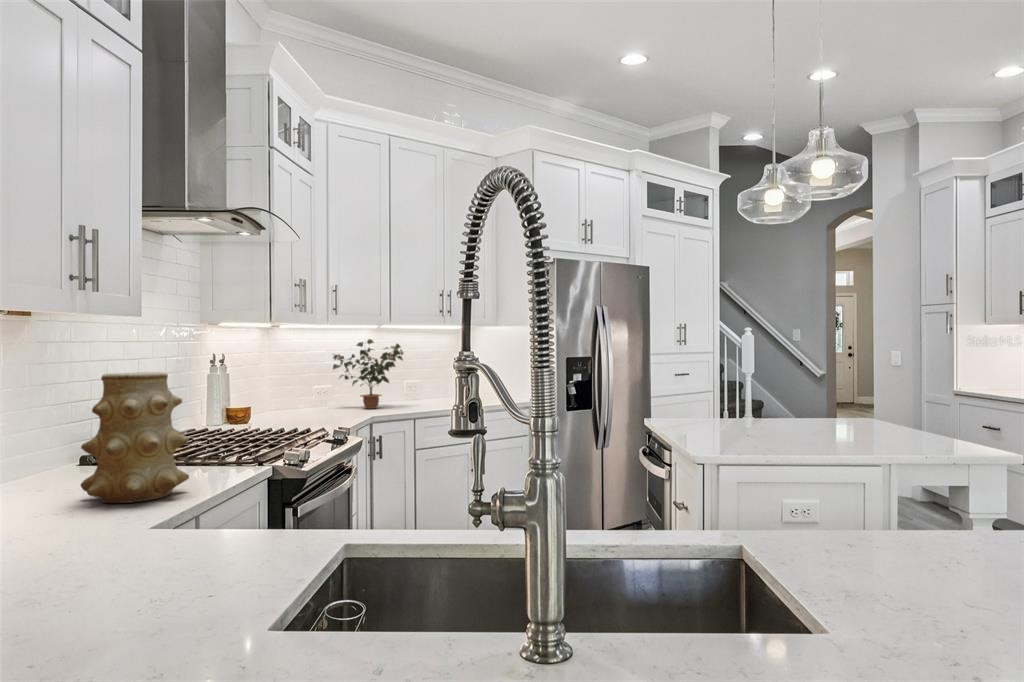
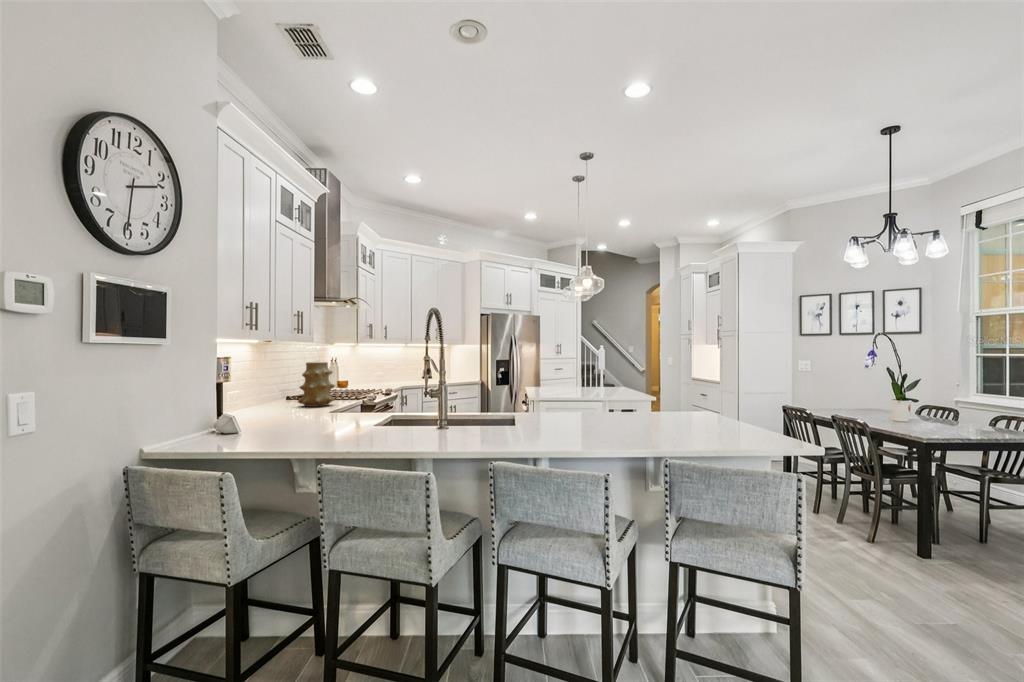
potted plant: present [333,339,403,409] -> none [384,351,419,384]

